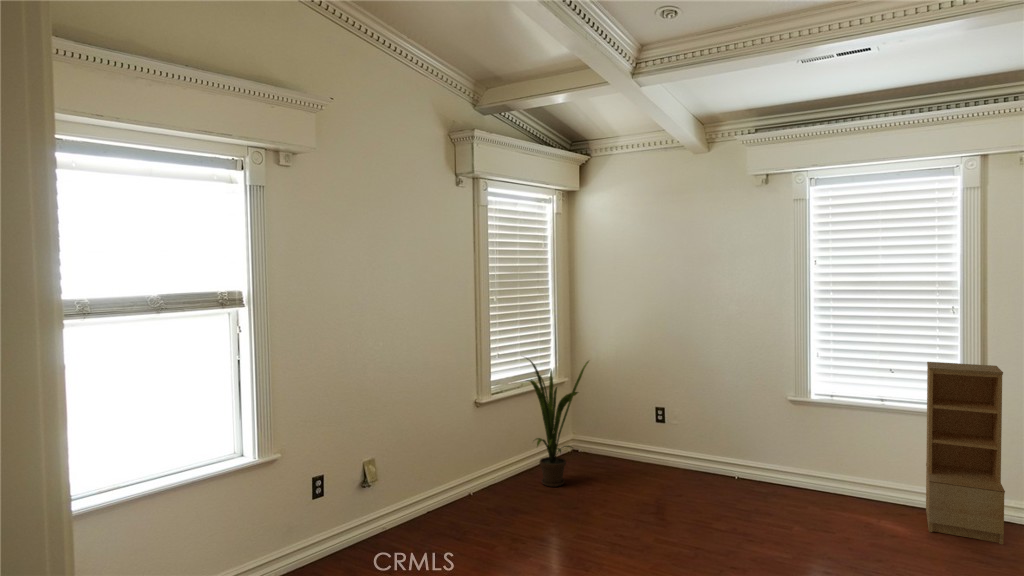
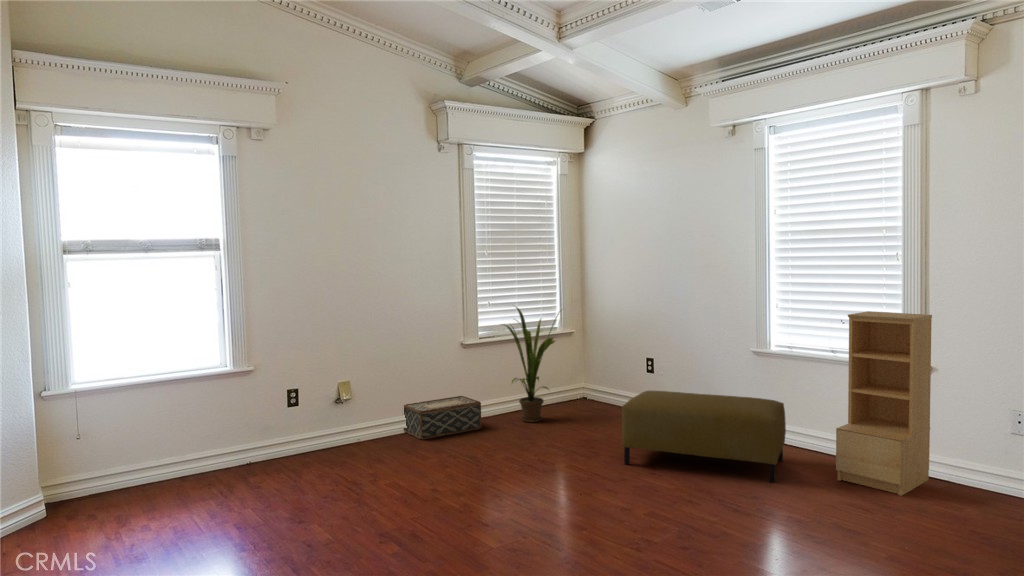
ottoman: none [704,449,887,543] -> present [622,391,786,483]
woven basket: none [427,464,512,526] -> present [404,396,481,440]

